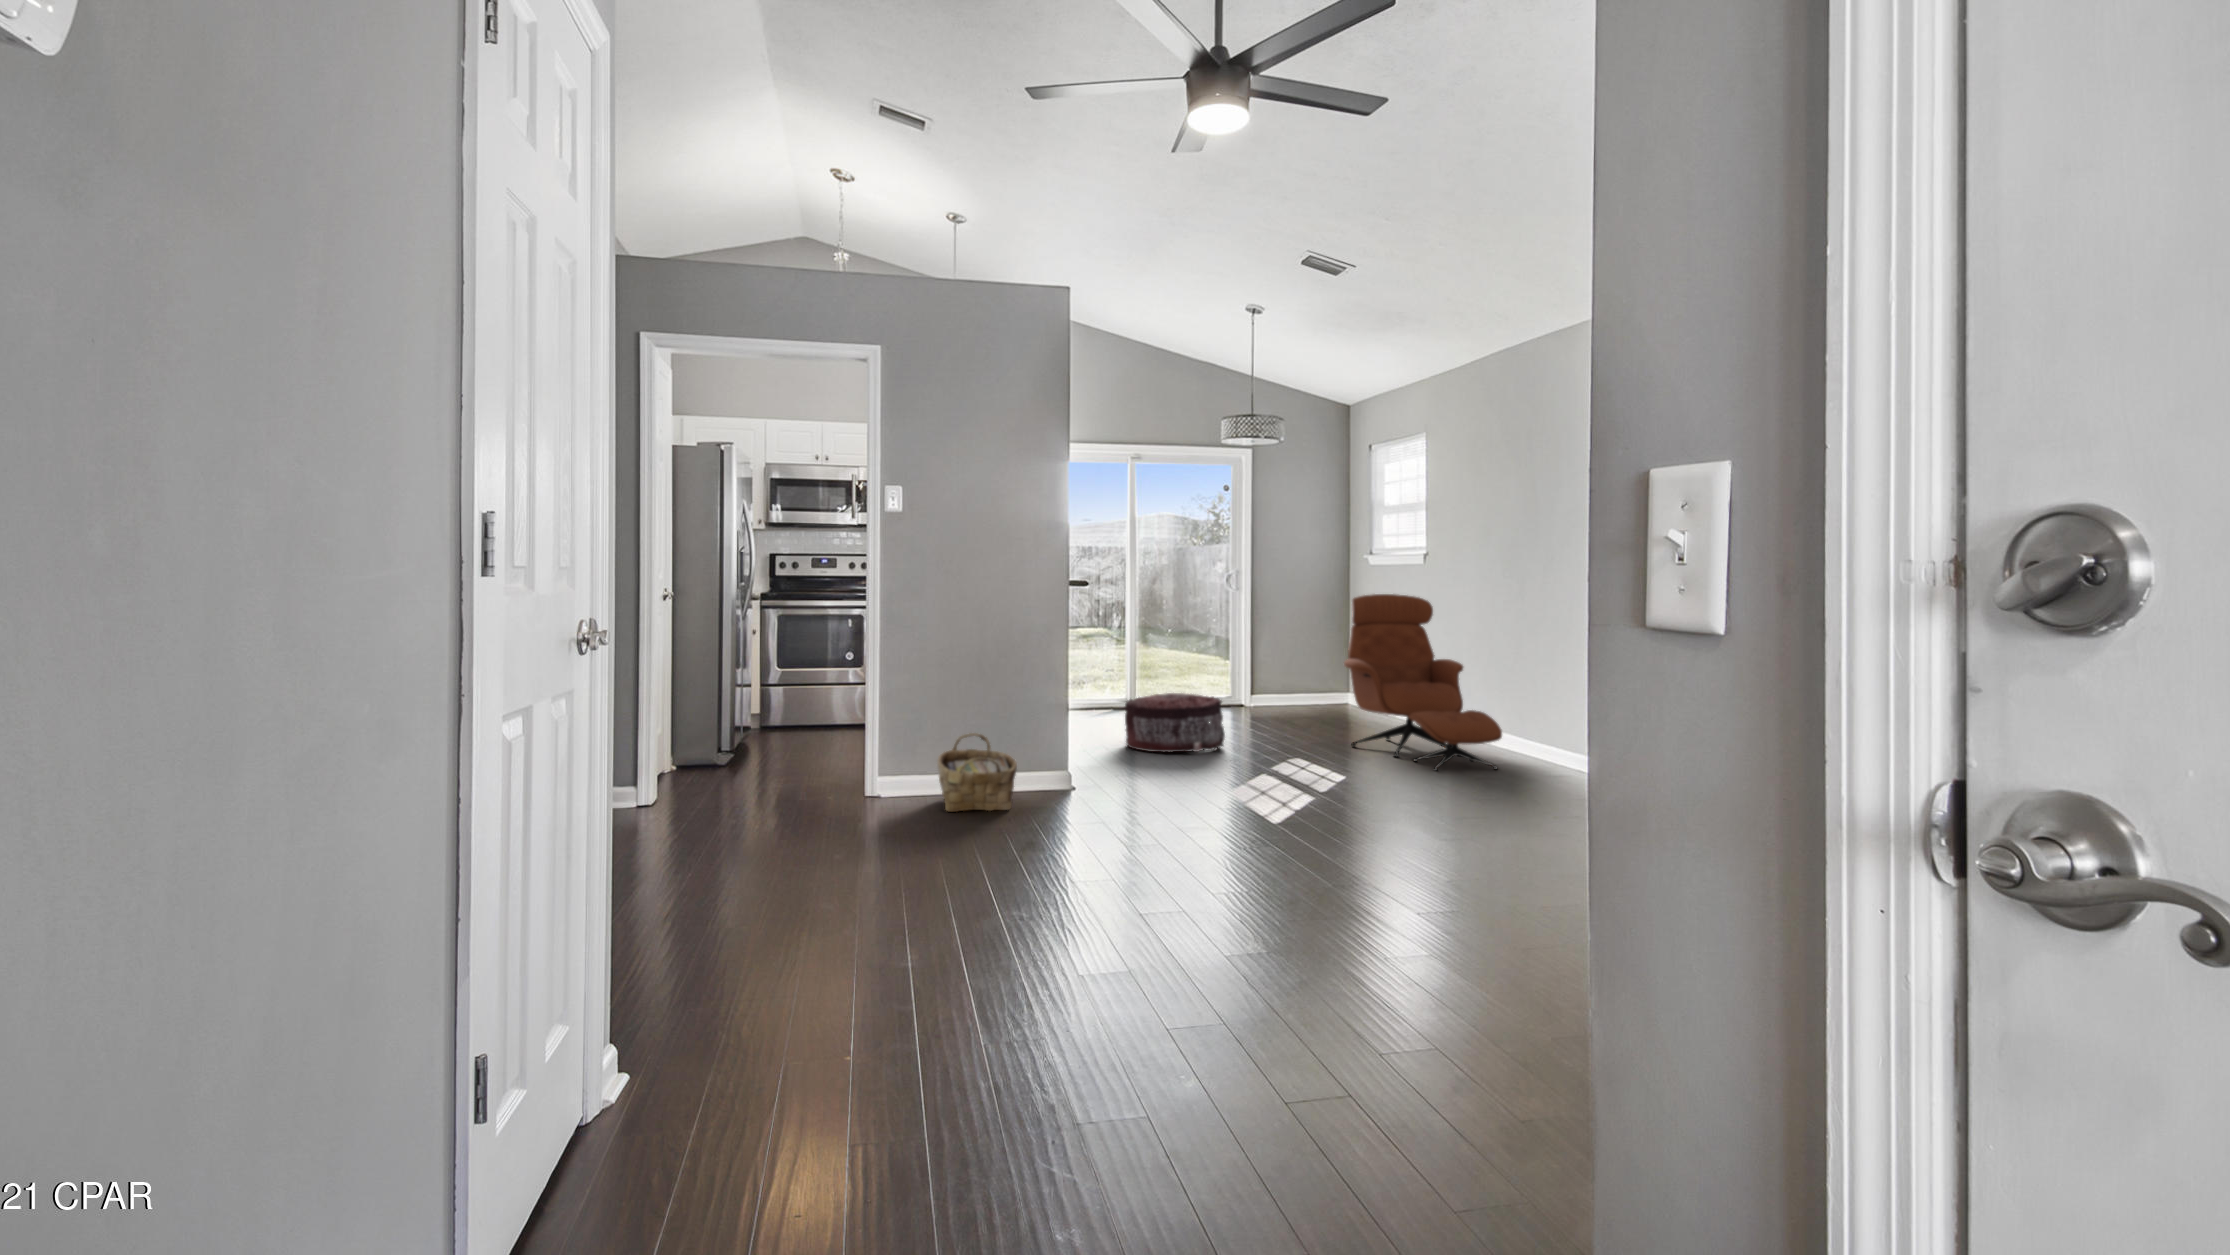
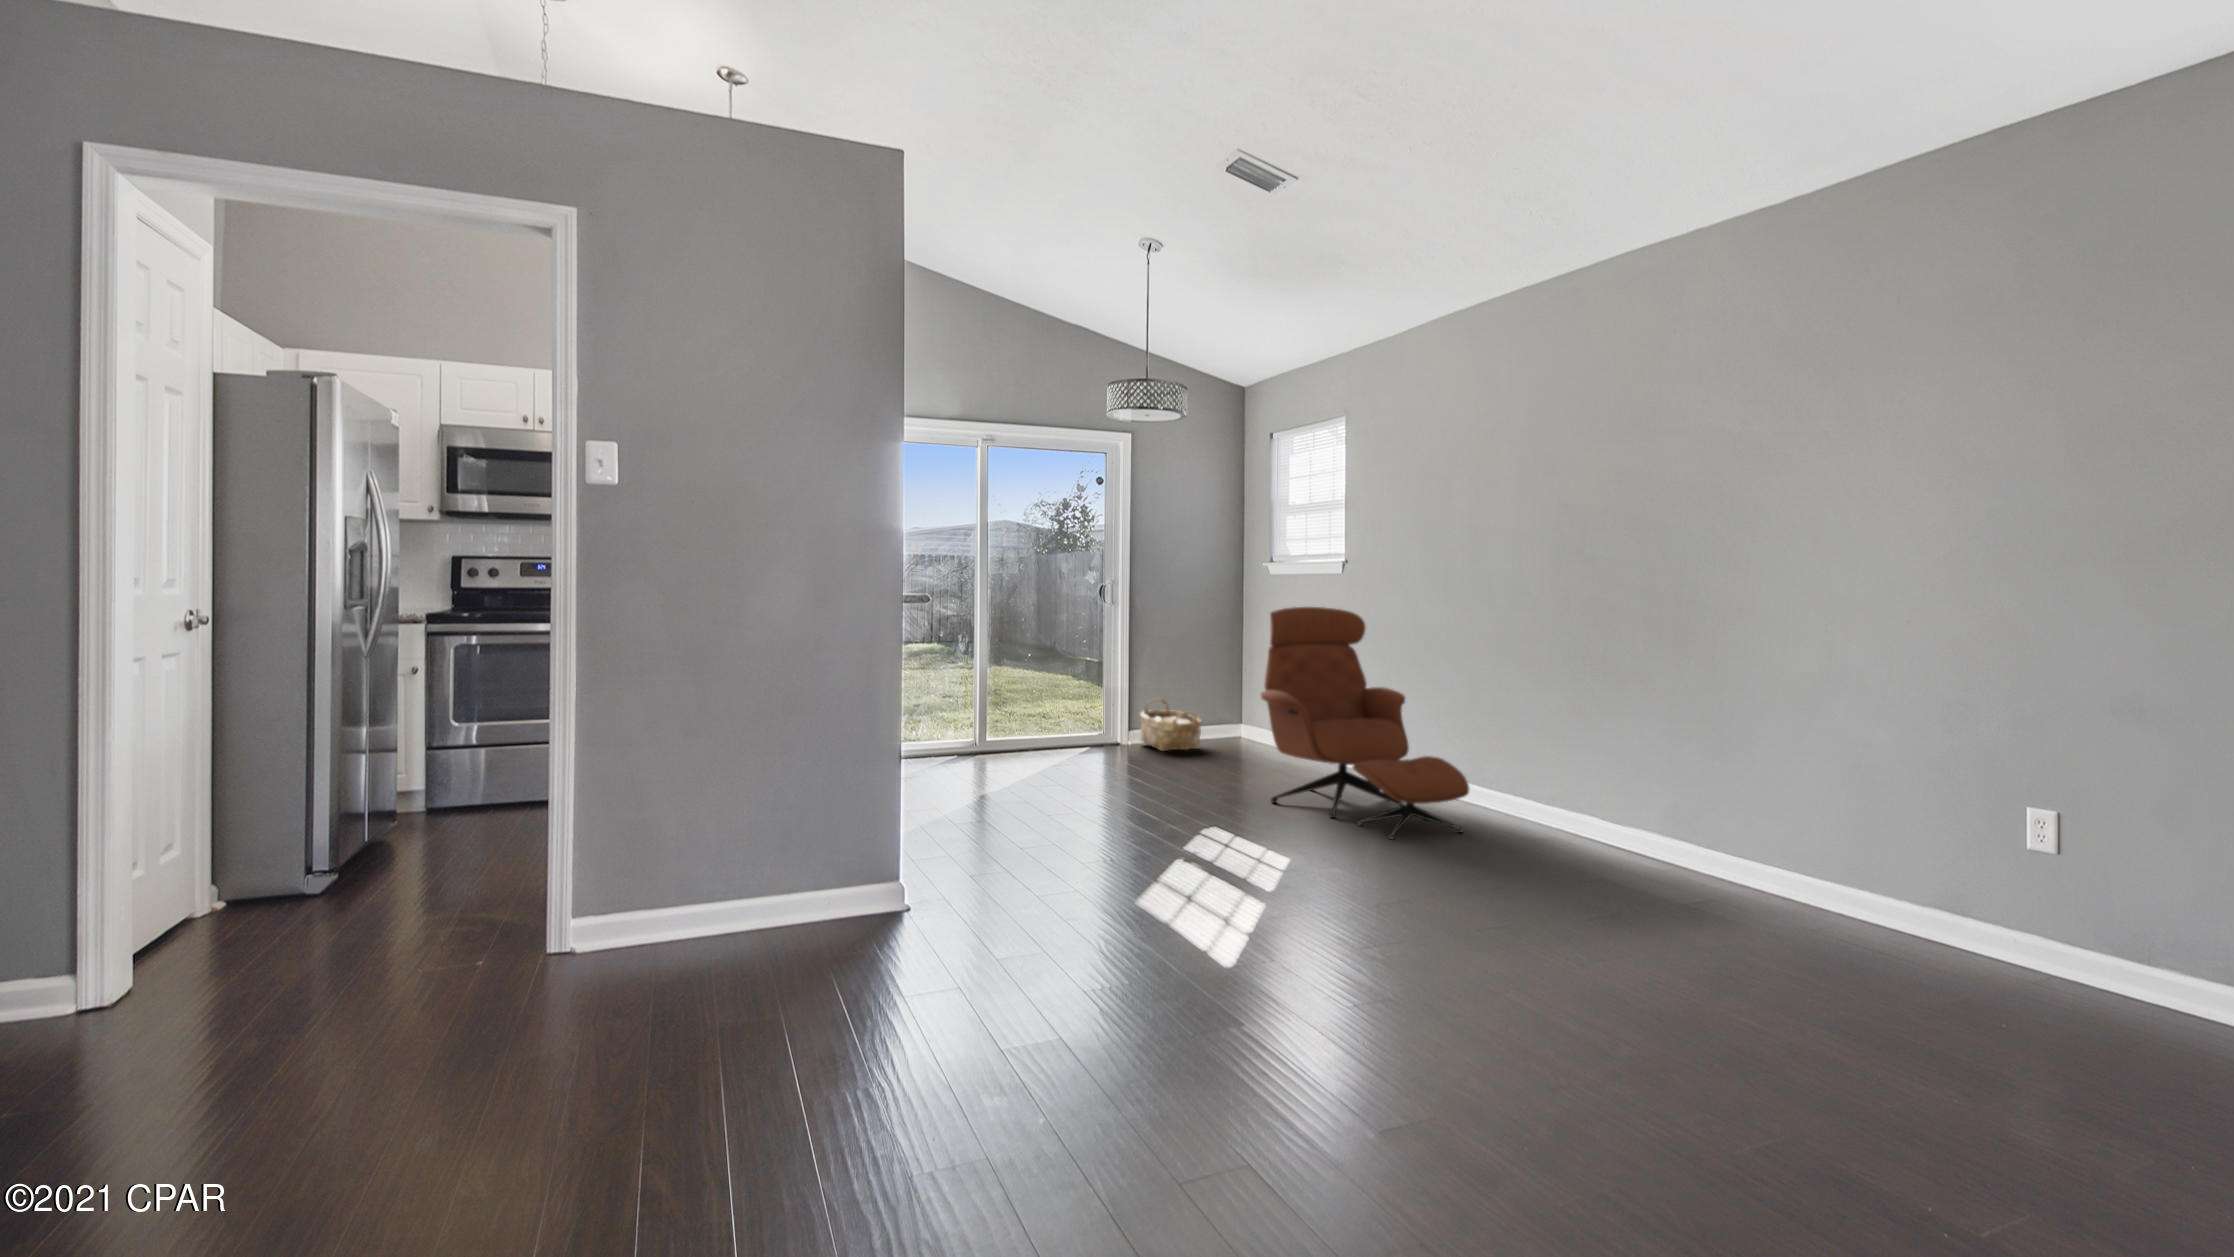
pouf: present [1125,693,1225,752] -> none [976,739,1112,826]
woven basket: present [937,733,1017,812] -> present [1140,699,1202,751]

